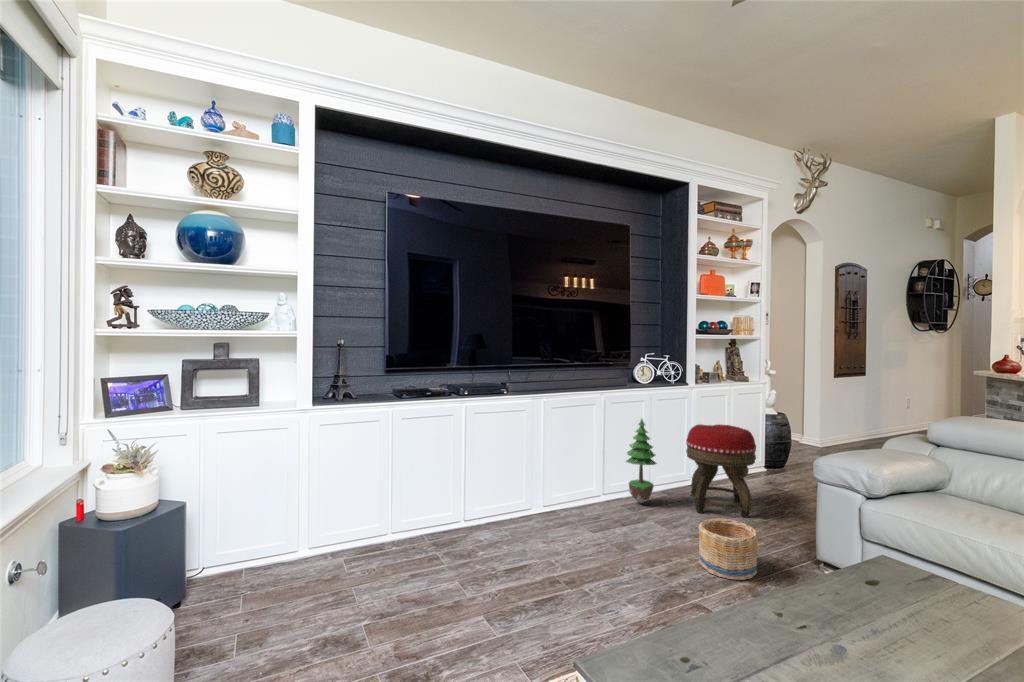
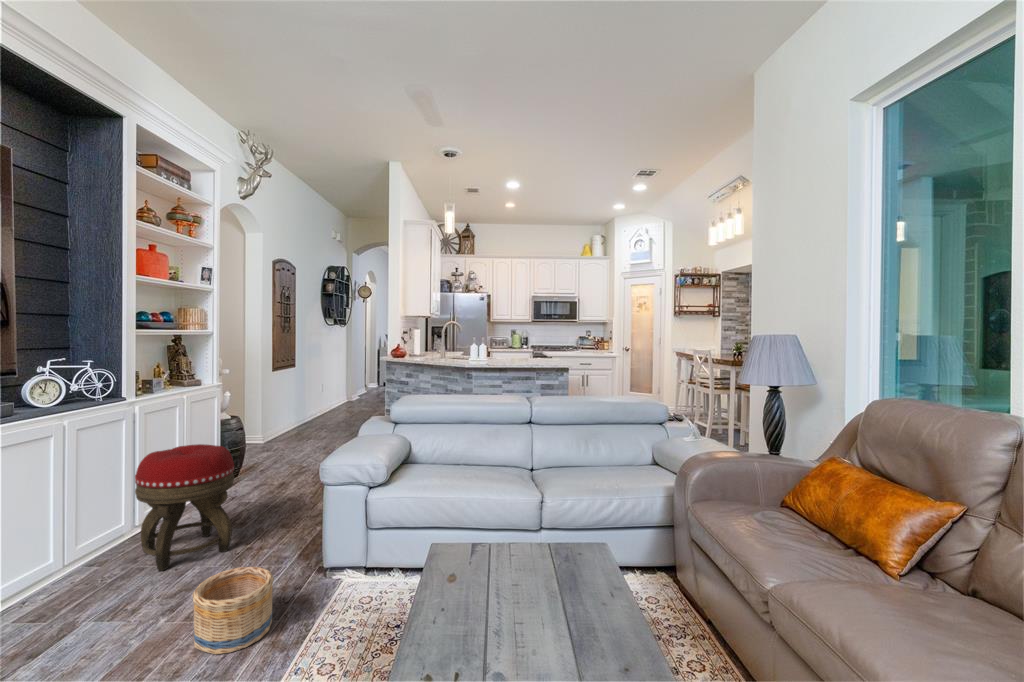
potted tree: present [626,419,656,503] -> none [20,463,87,597]

